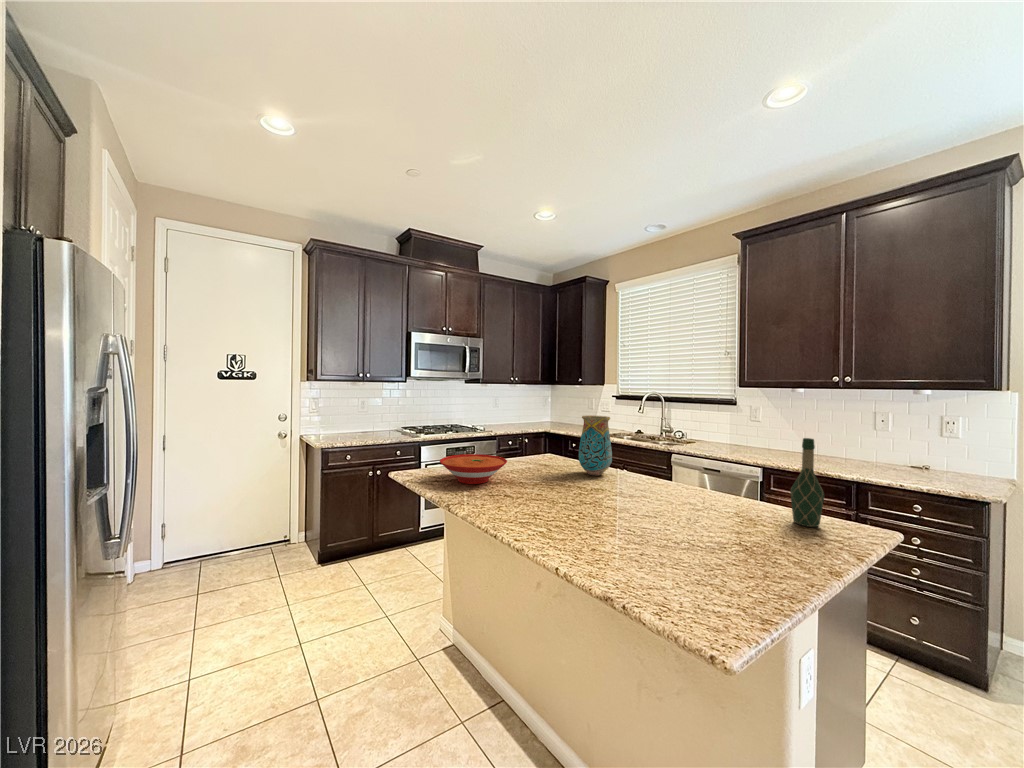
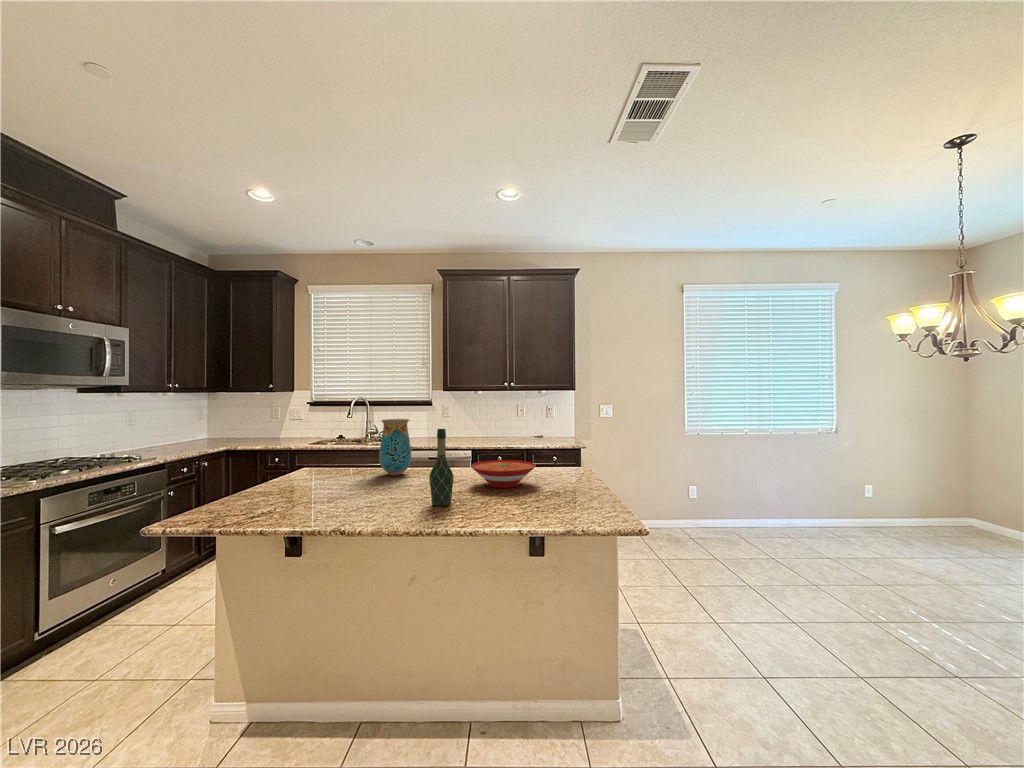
wine bottle: present [790,438,824,527] -> present [429,429,453,506]
bowl: present [440,454,507,484] -> present [471,460,536,488]

